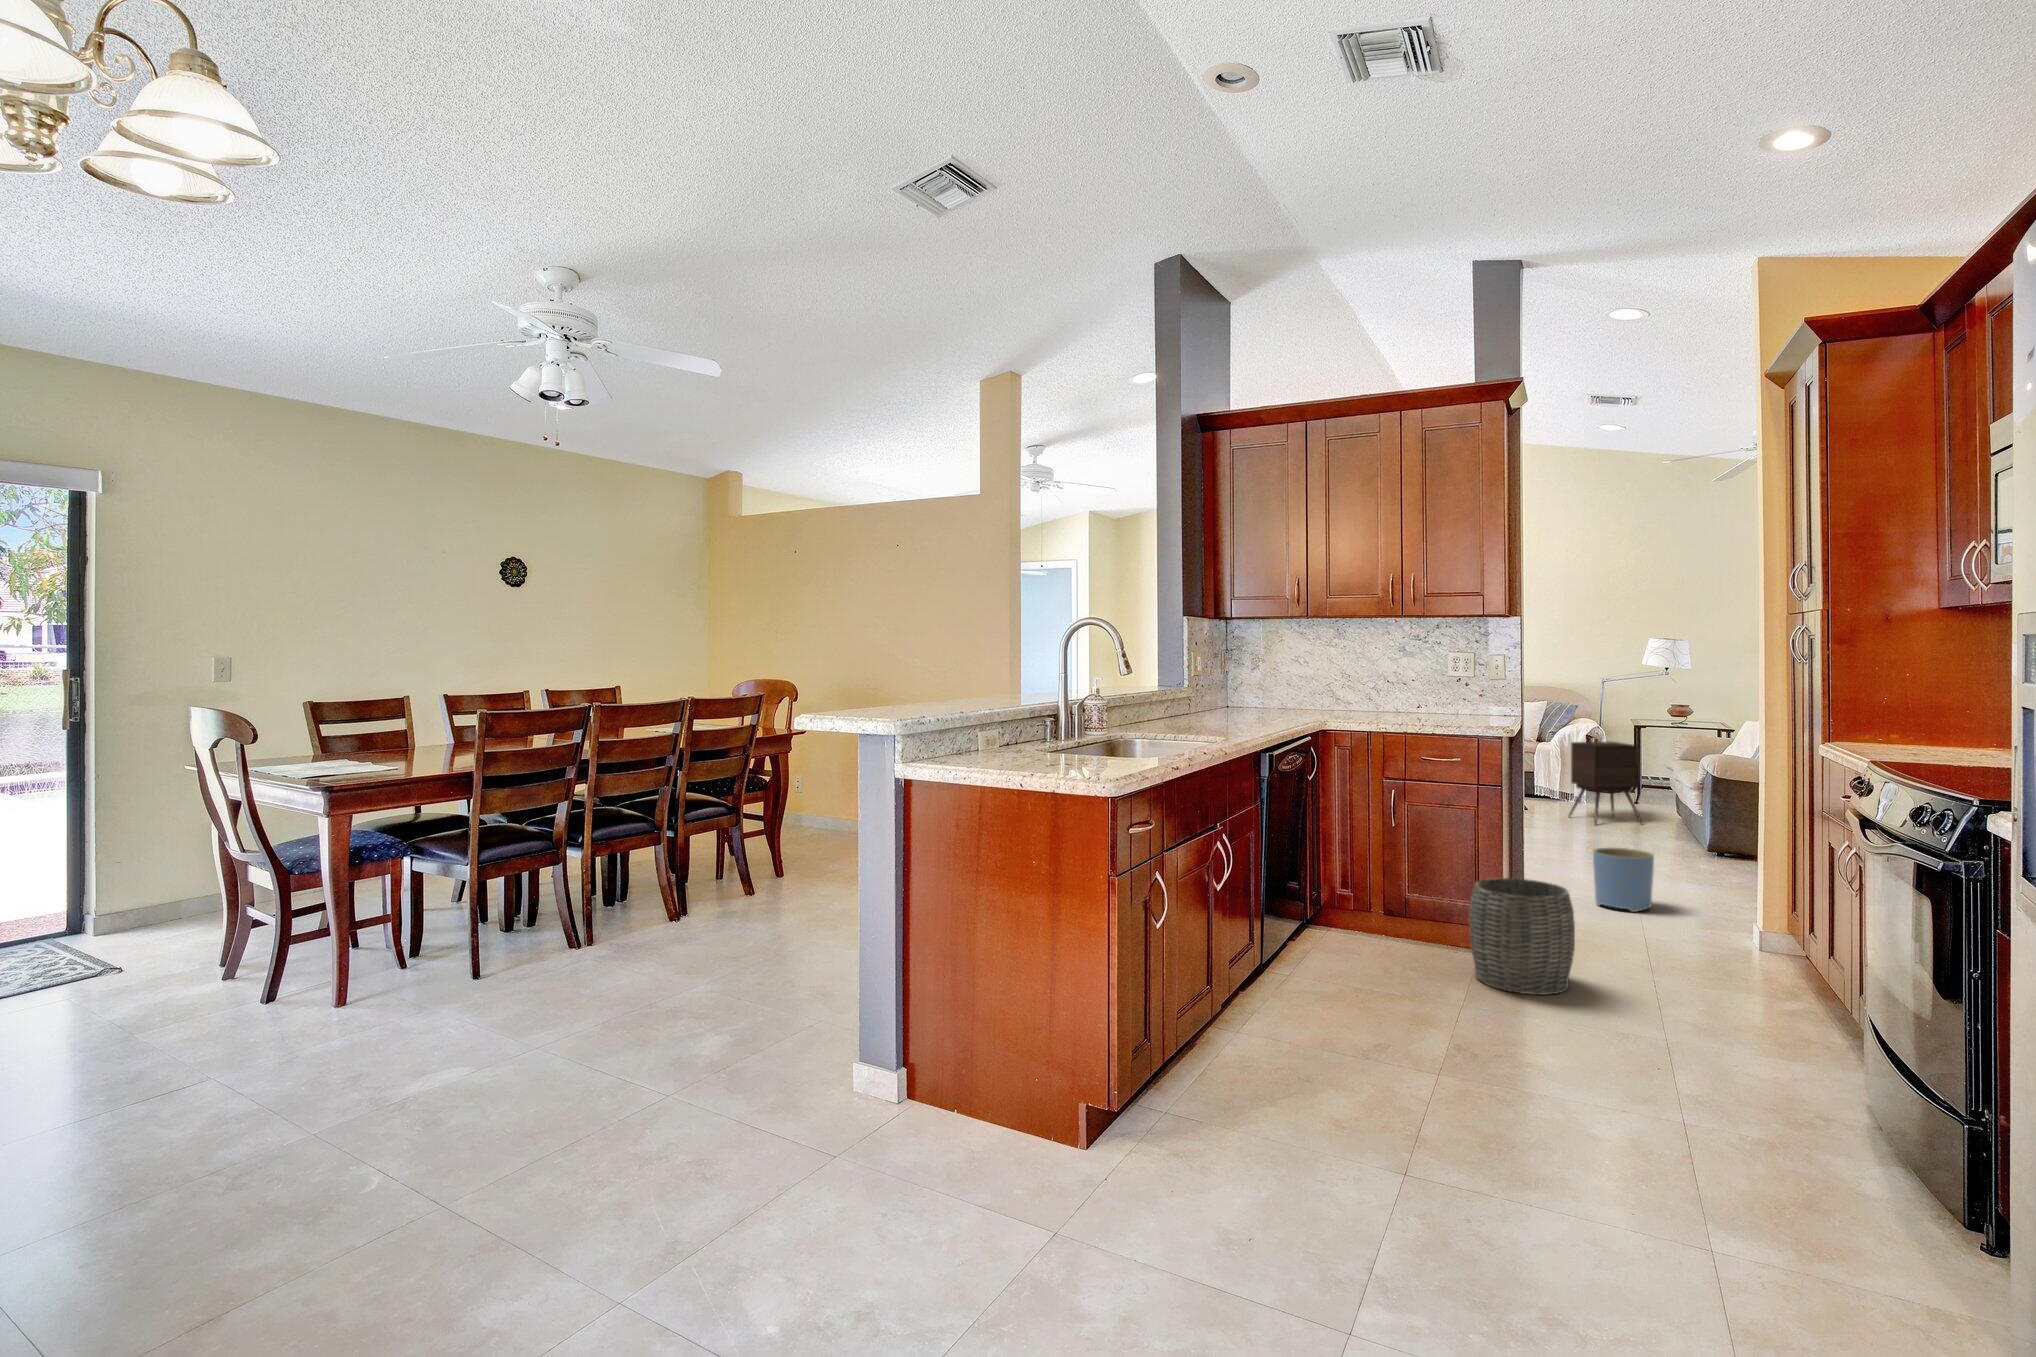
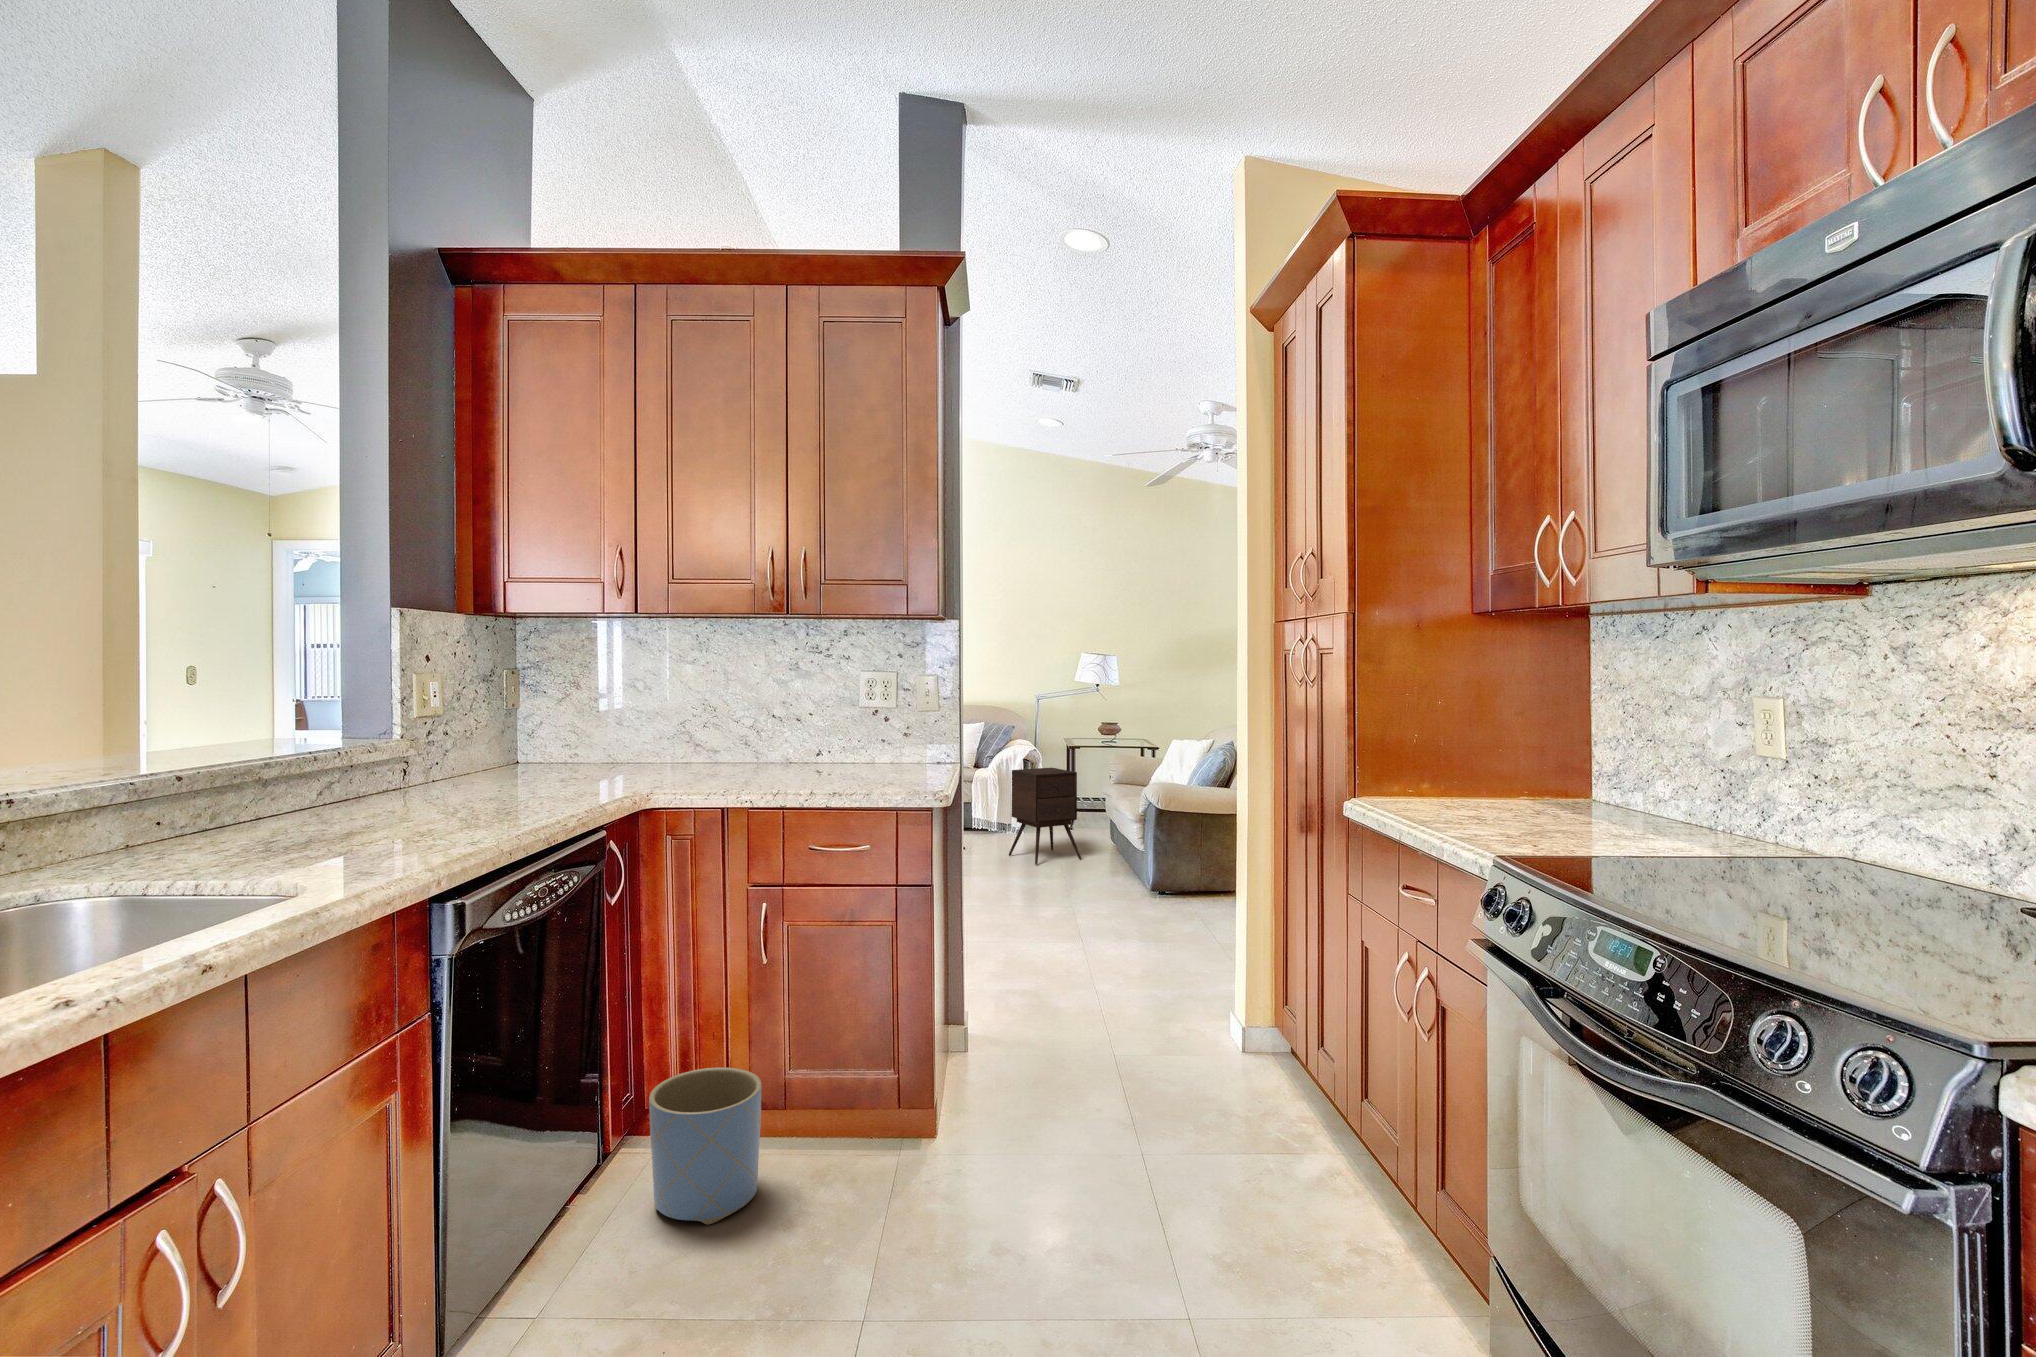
planter: present [1593,847,1654,912] -> present [649,1067,762,1225]
woven basket: present [1469,878,1575,995] -> none [877,1042,1034,1268]

